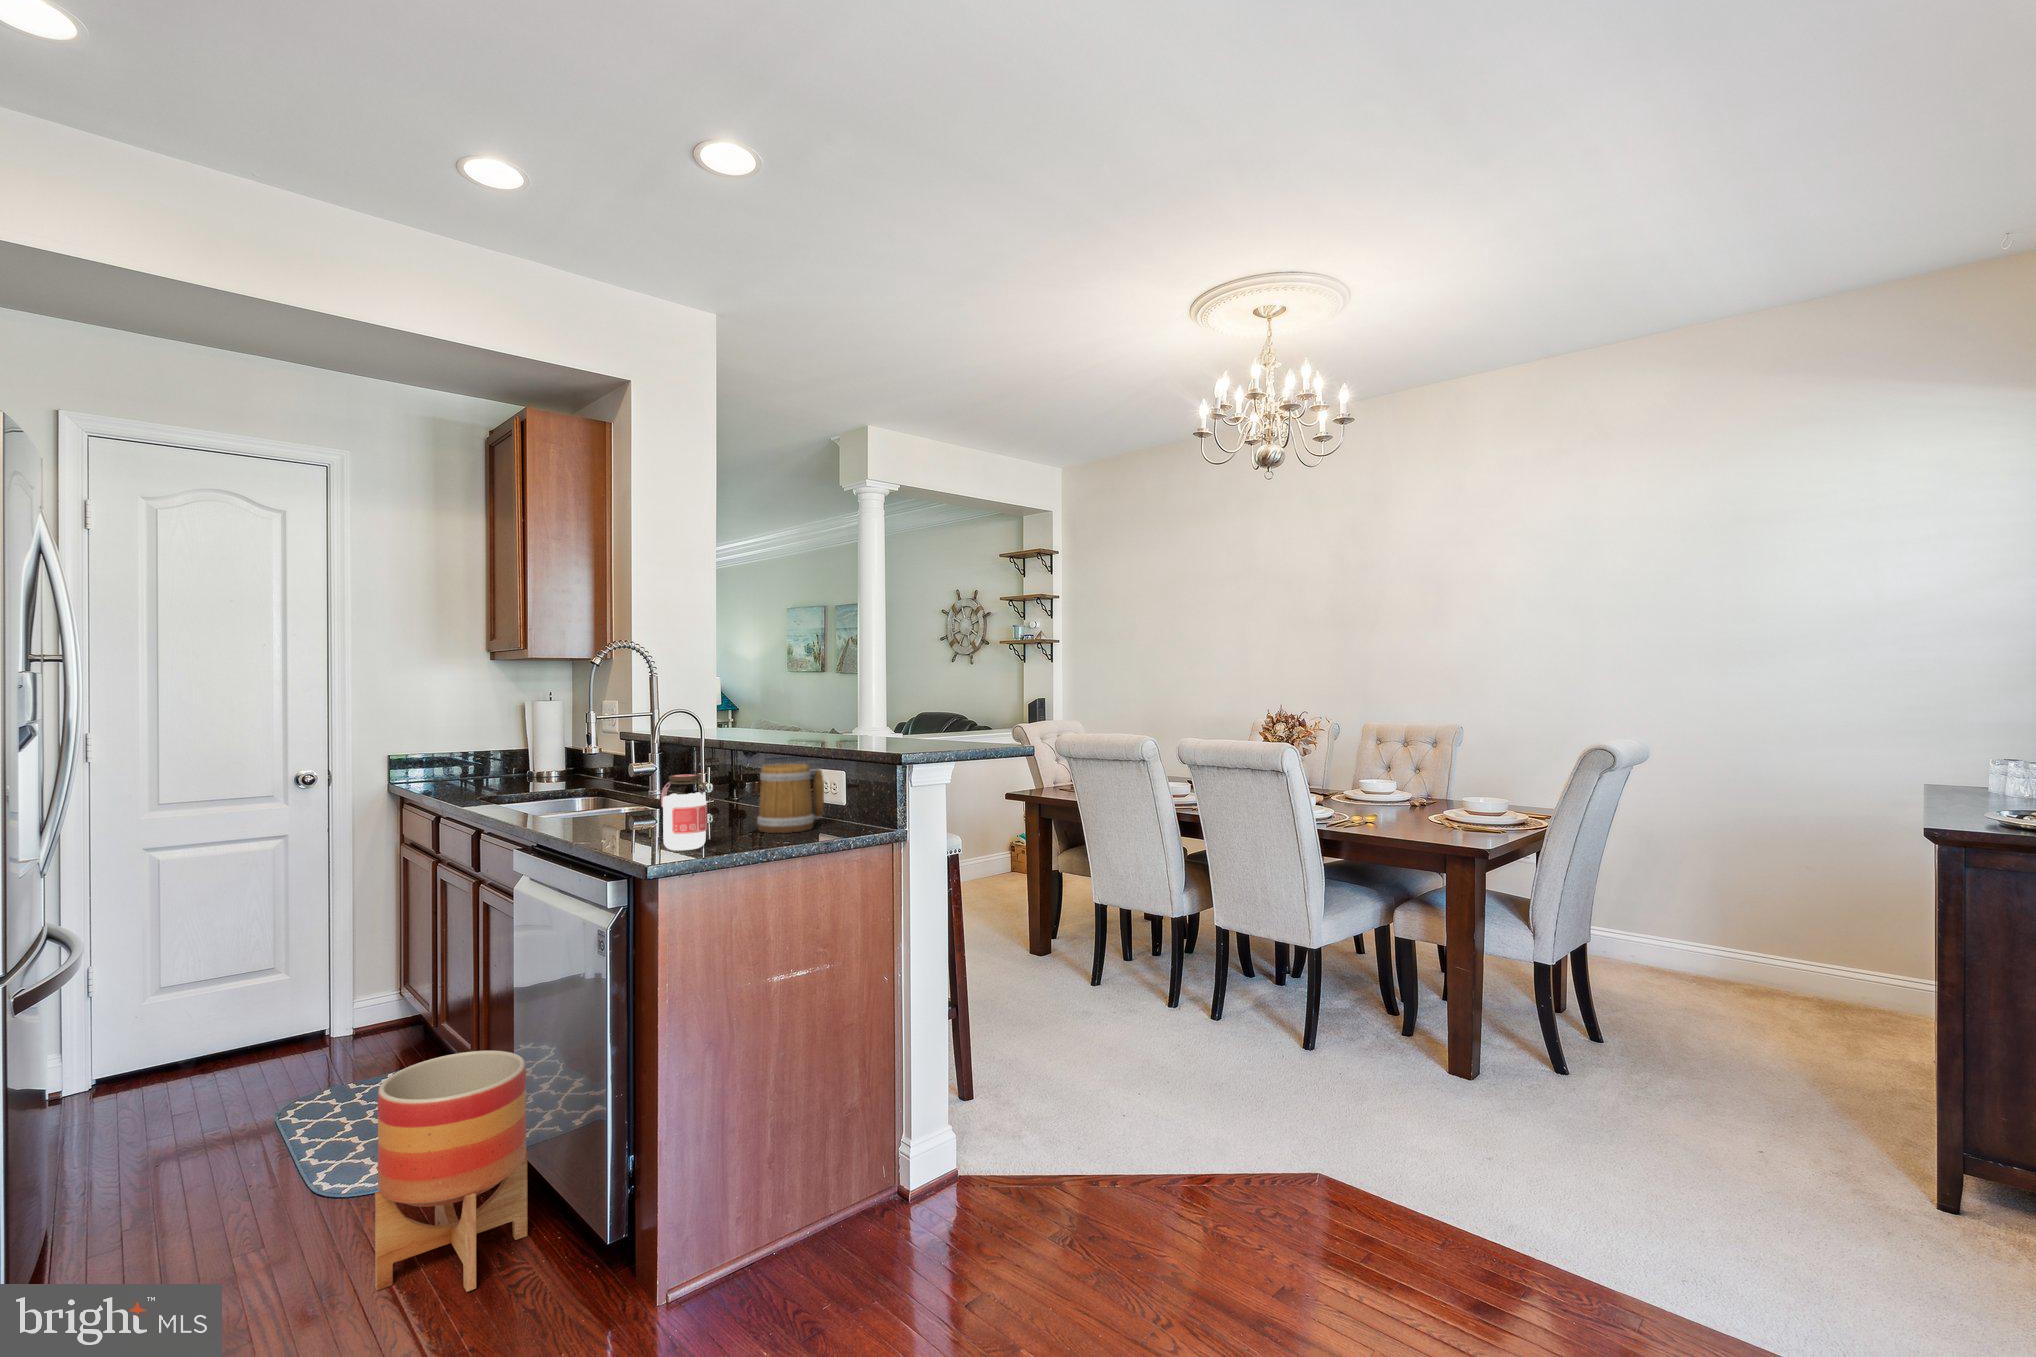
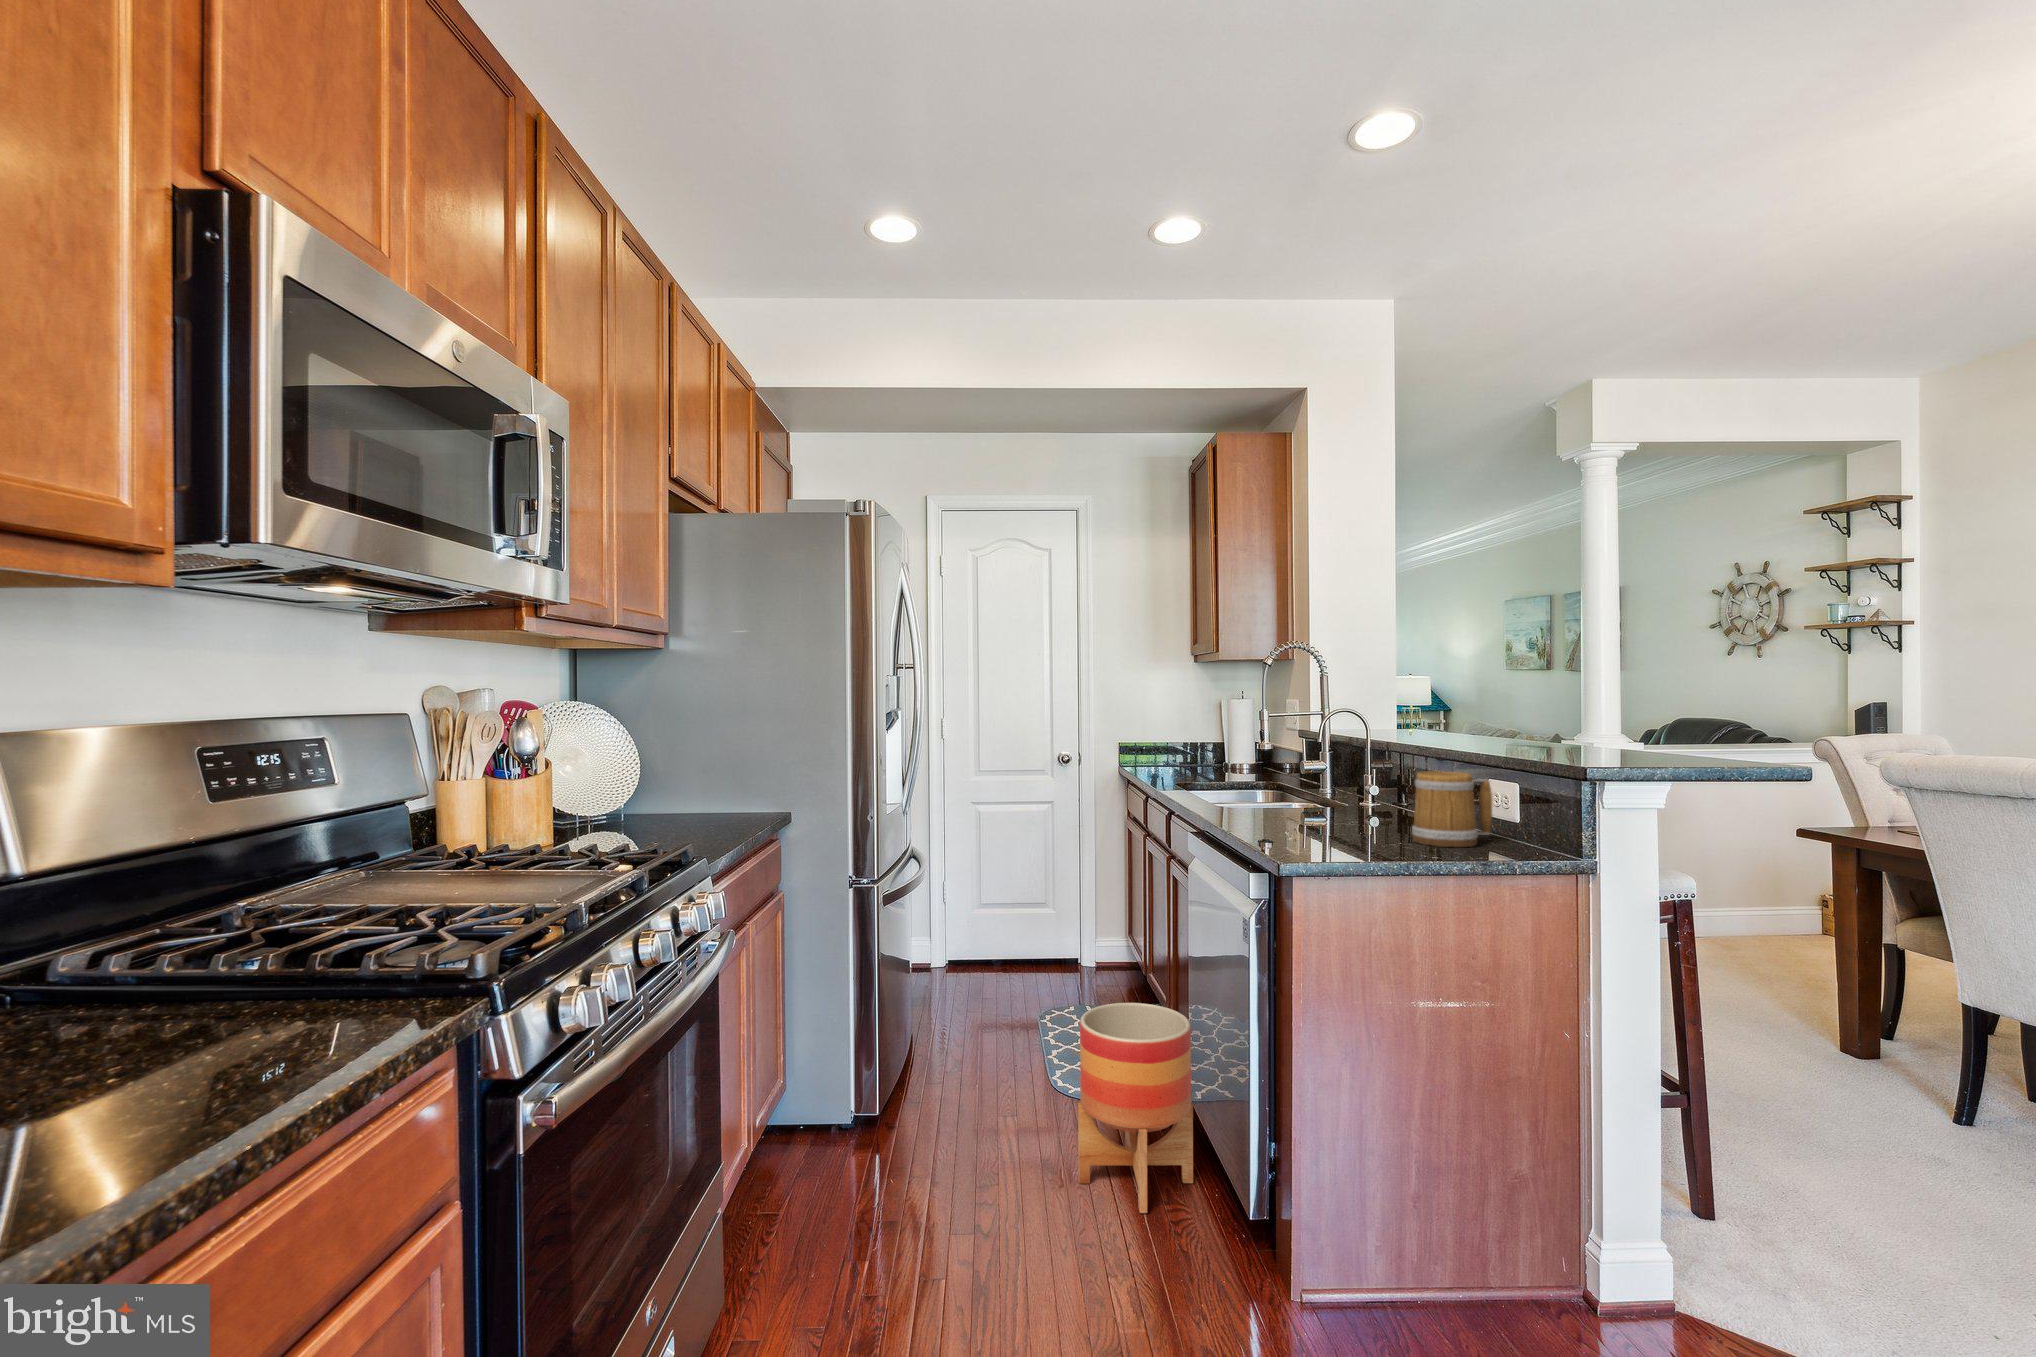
jar: present [661,774,708,850] -> none [1303,776,1349,853]

